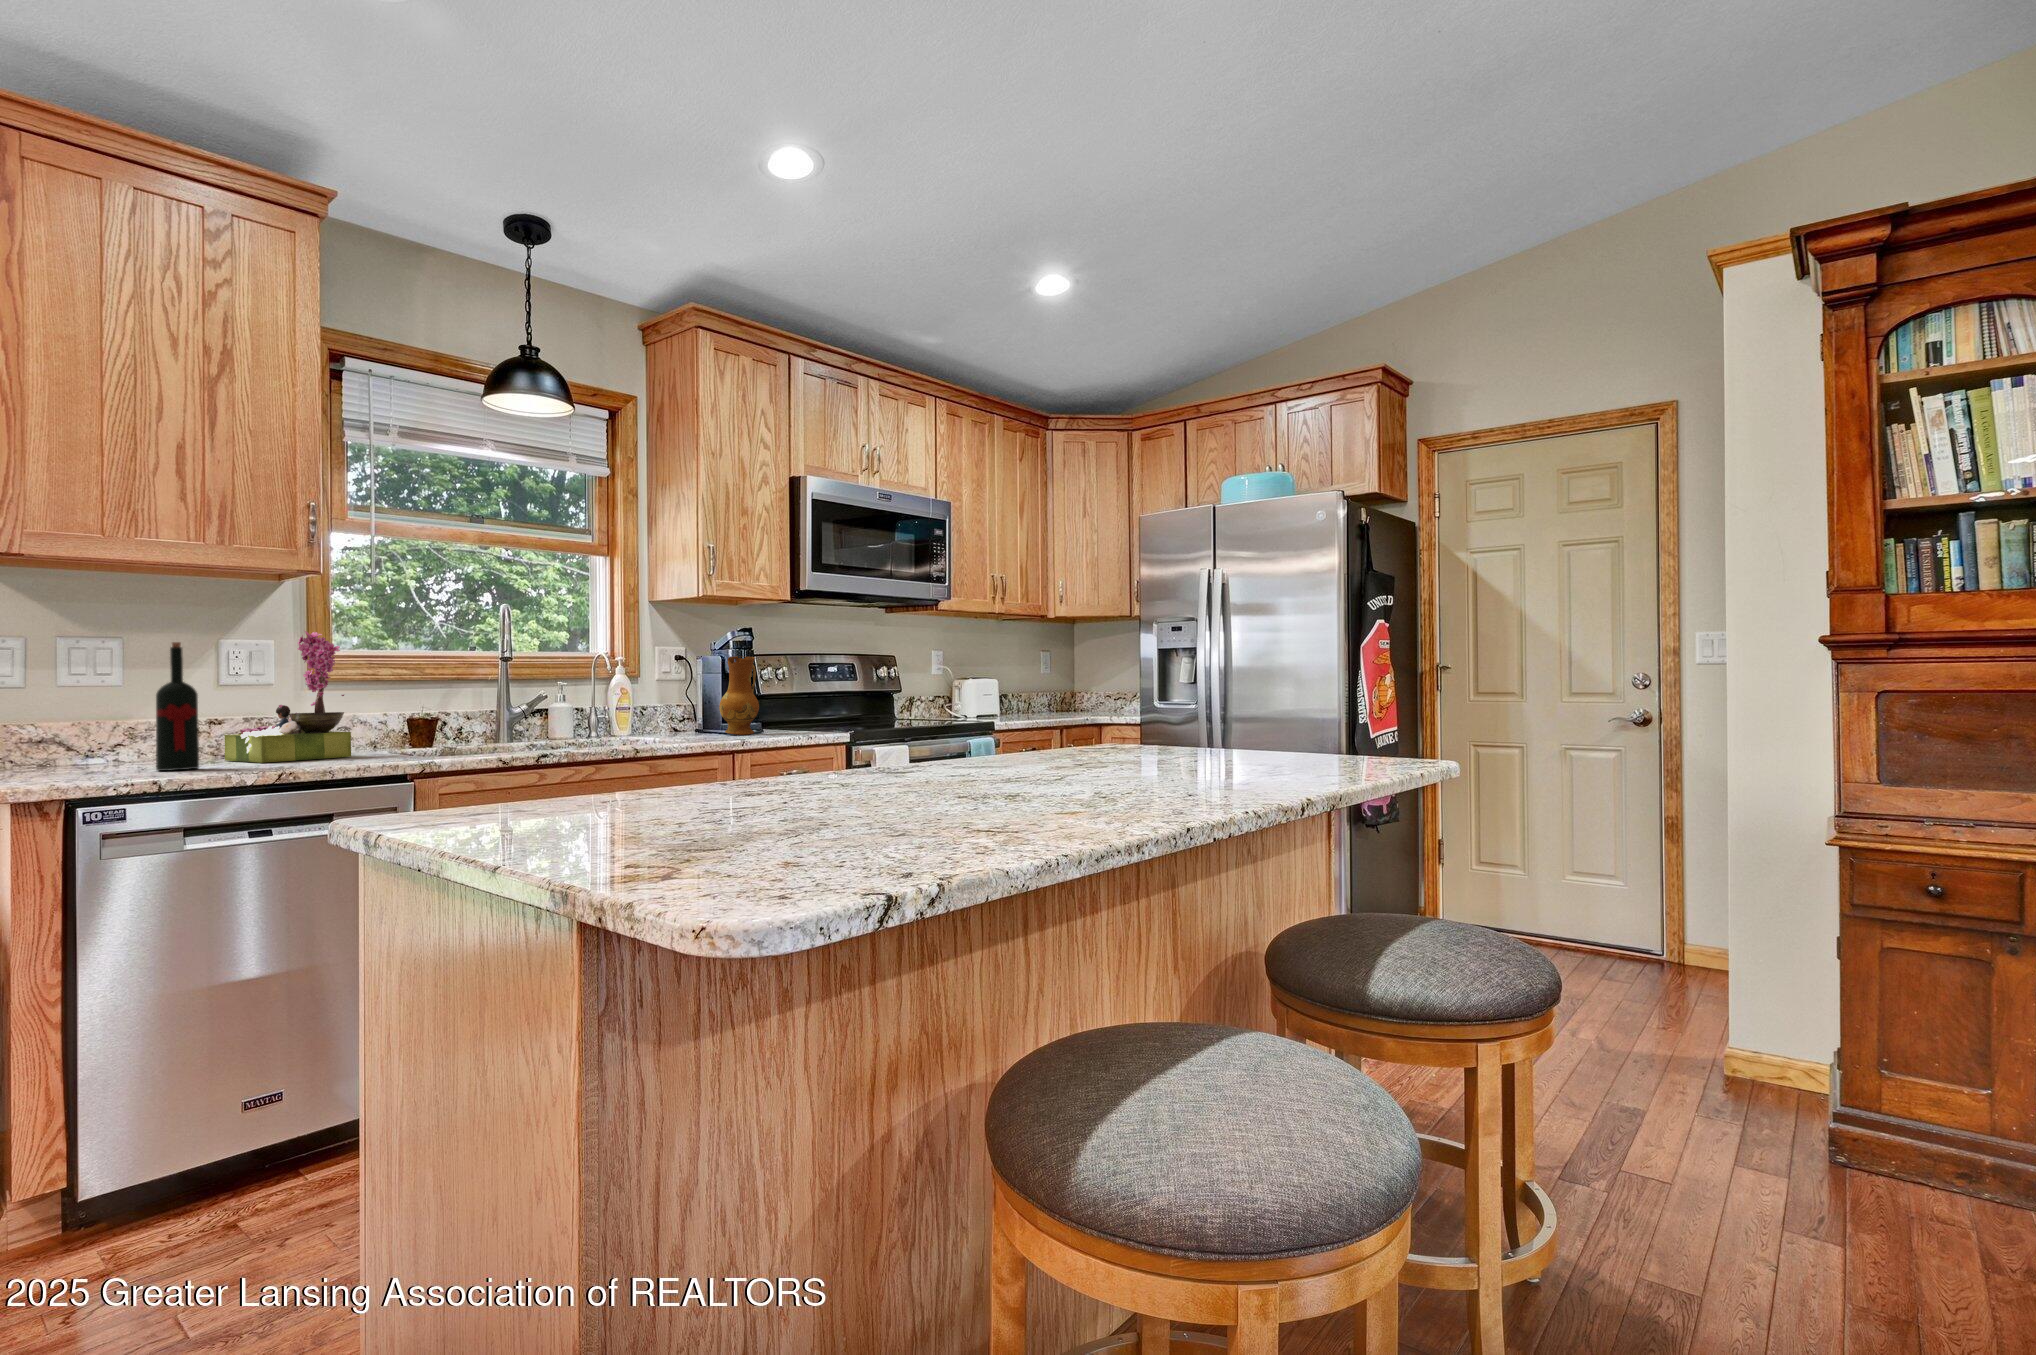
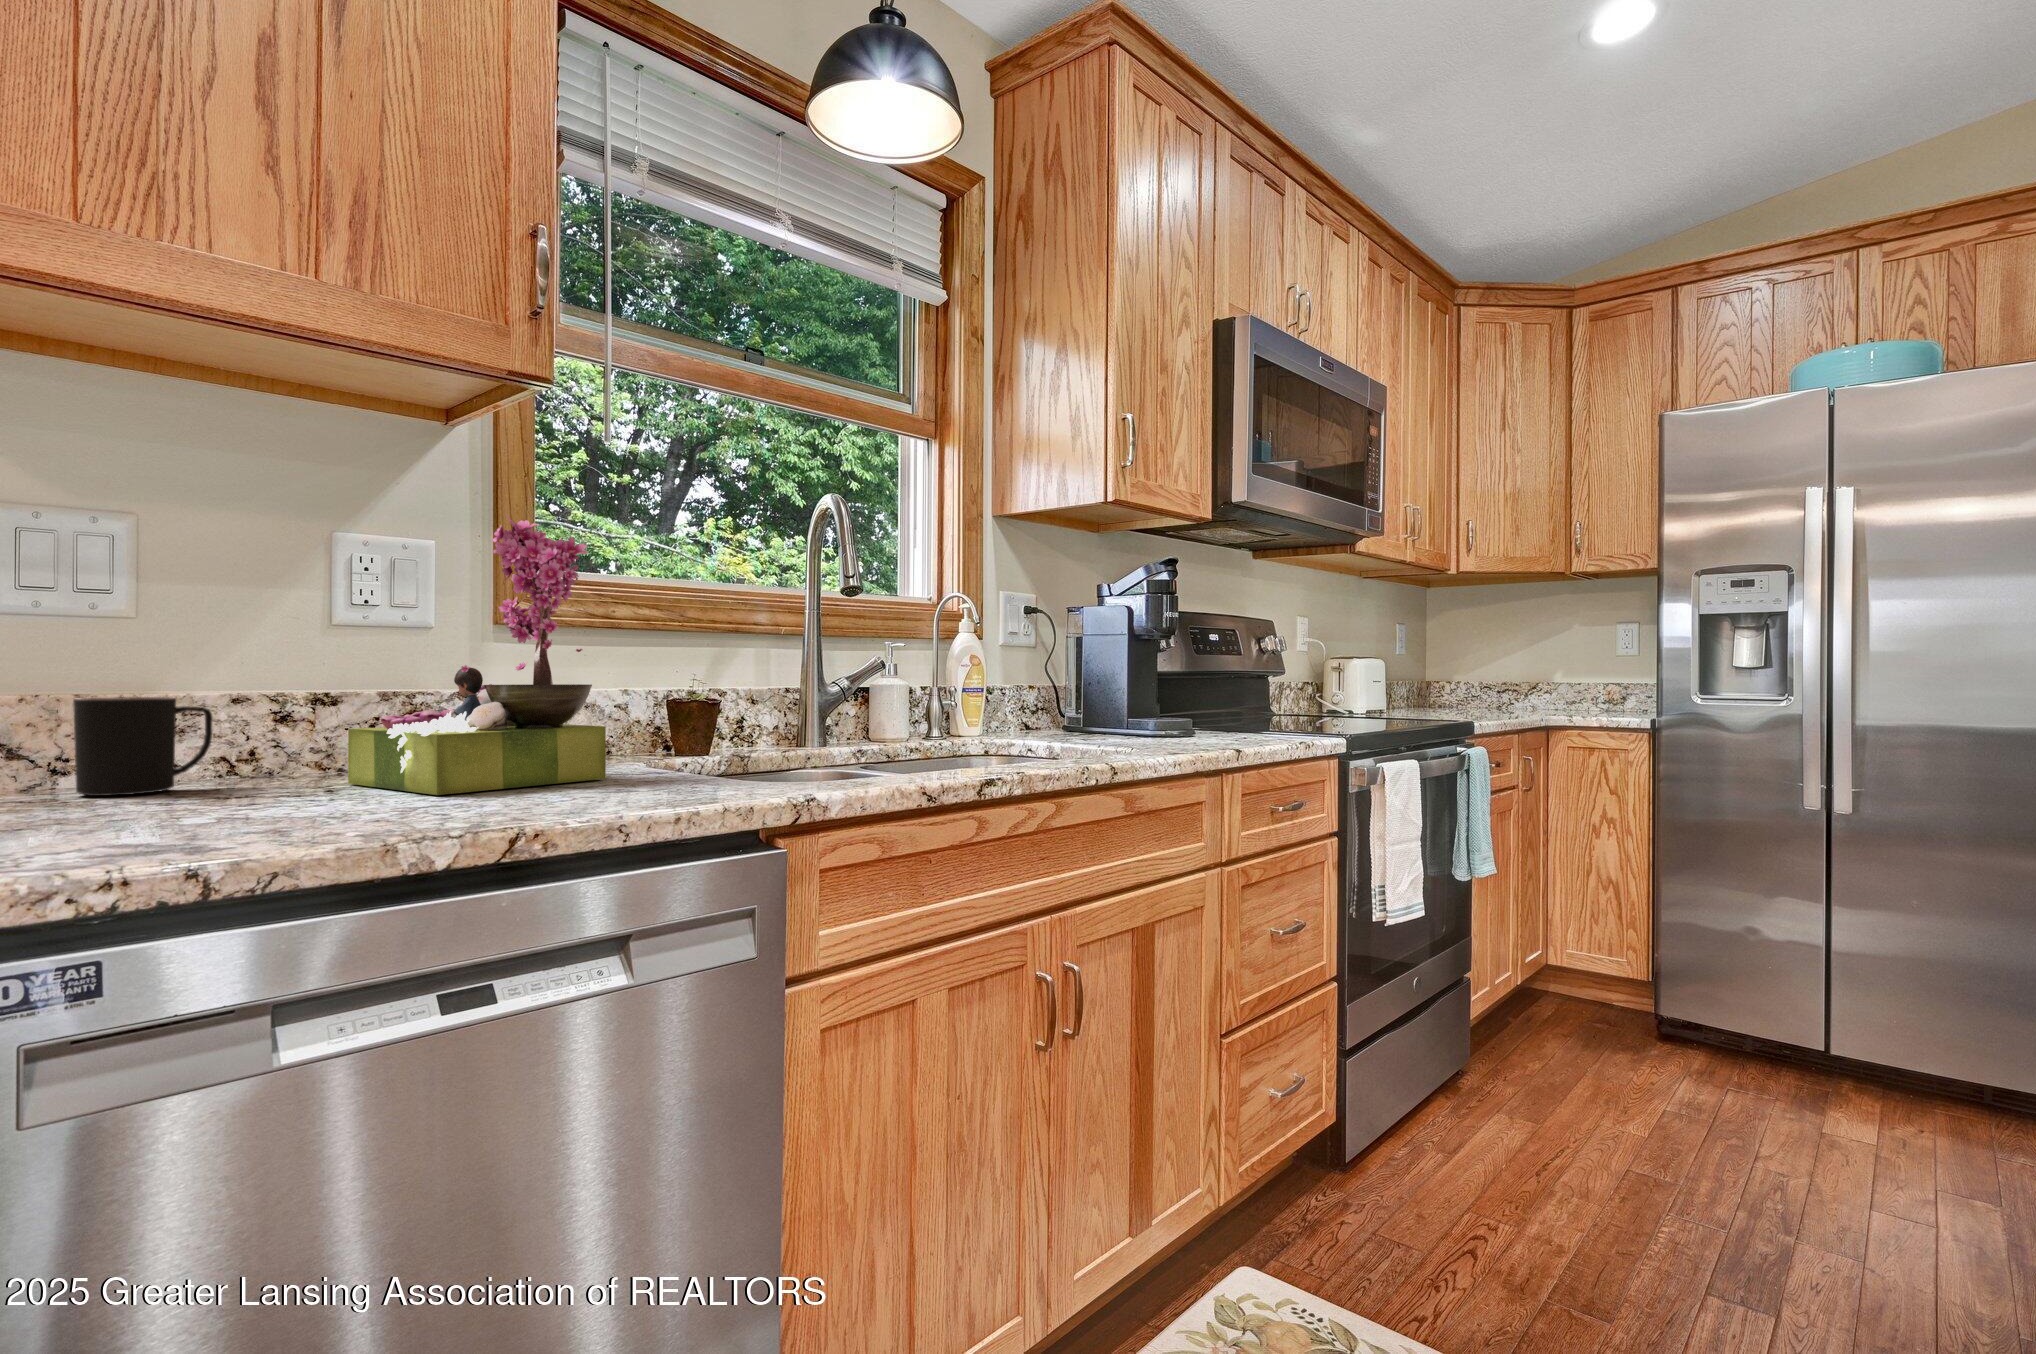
wine bottle: present [156,642,199,771] -> none [198,495,303,824]
ceramic jug: present [719,656,759,735] -> none [1134,606,1198,739]
mug: none [98,722,160,766] -> present [73,697,212,796]

